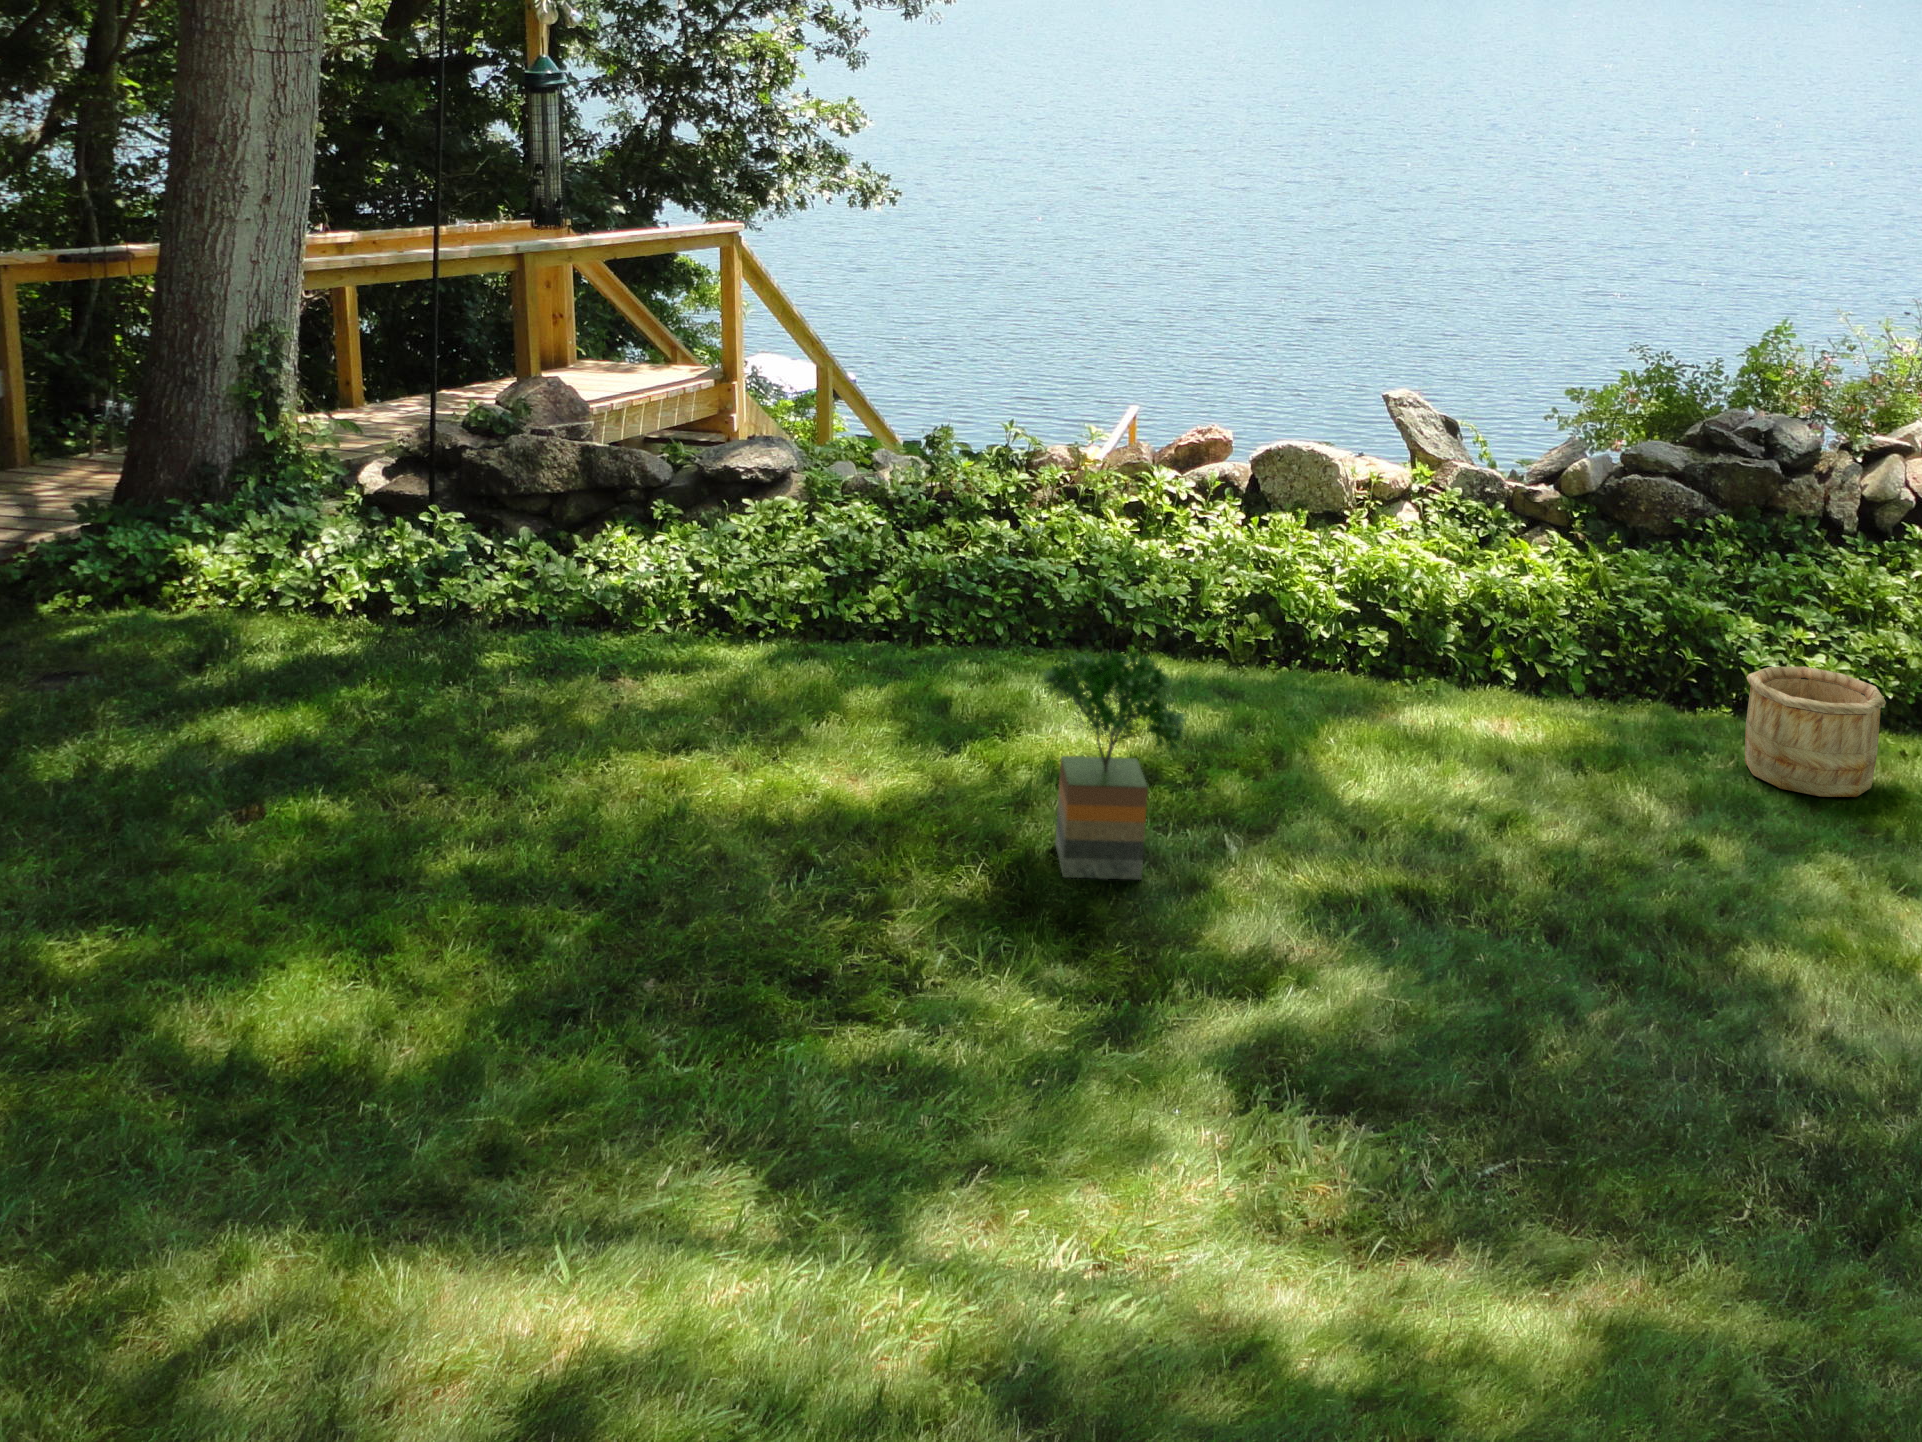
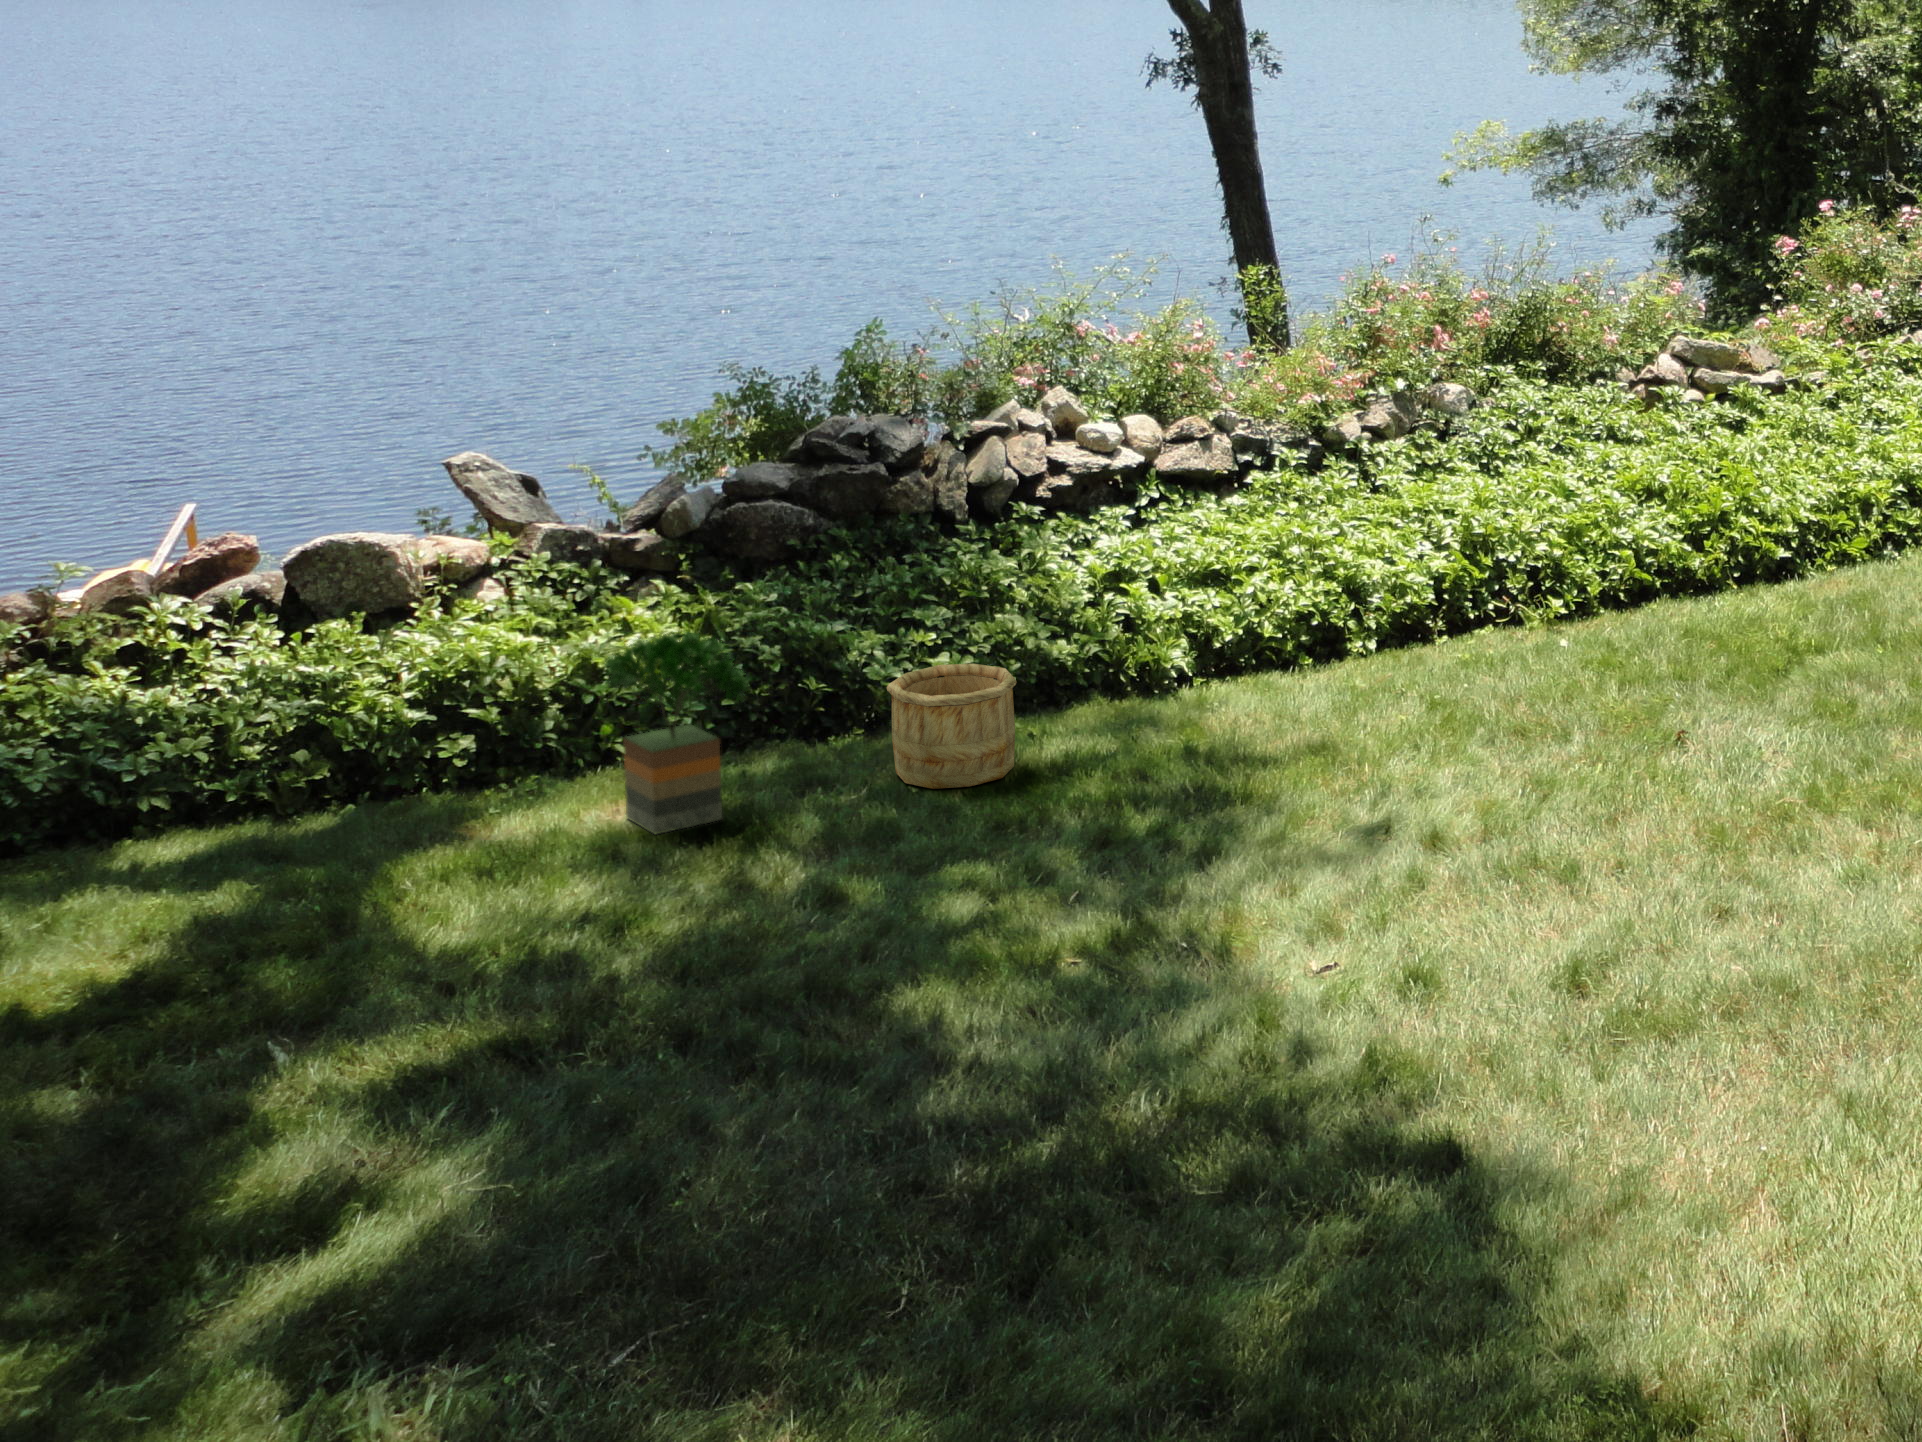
potted tree: present [1043,652,1186,880] -> present [605,632,749,834]

